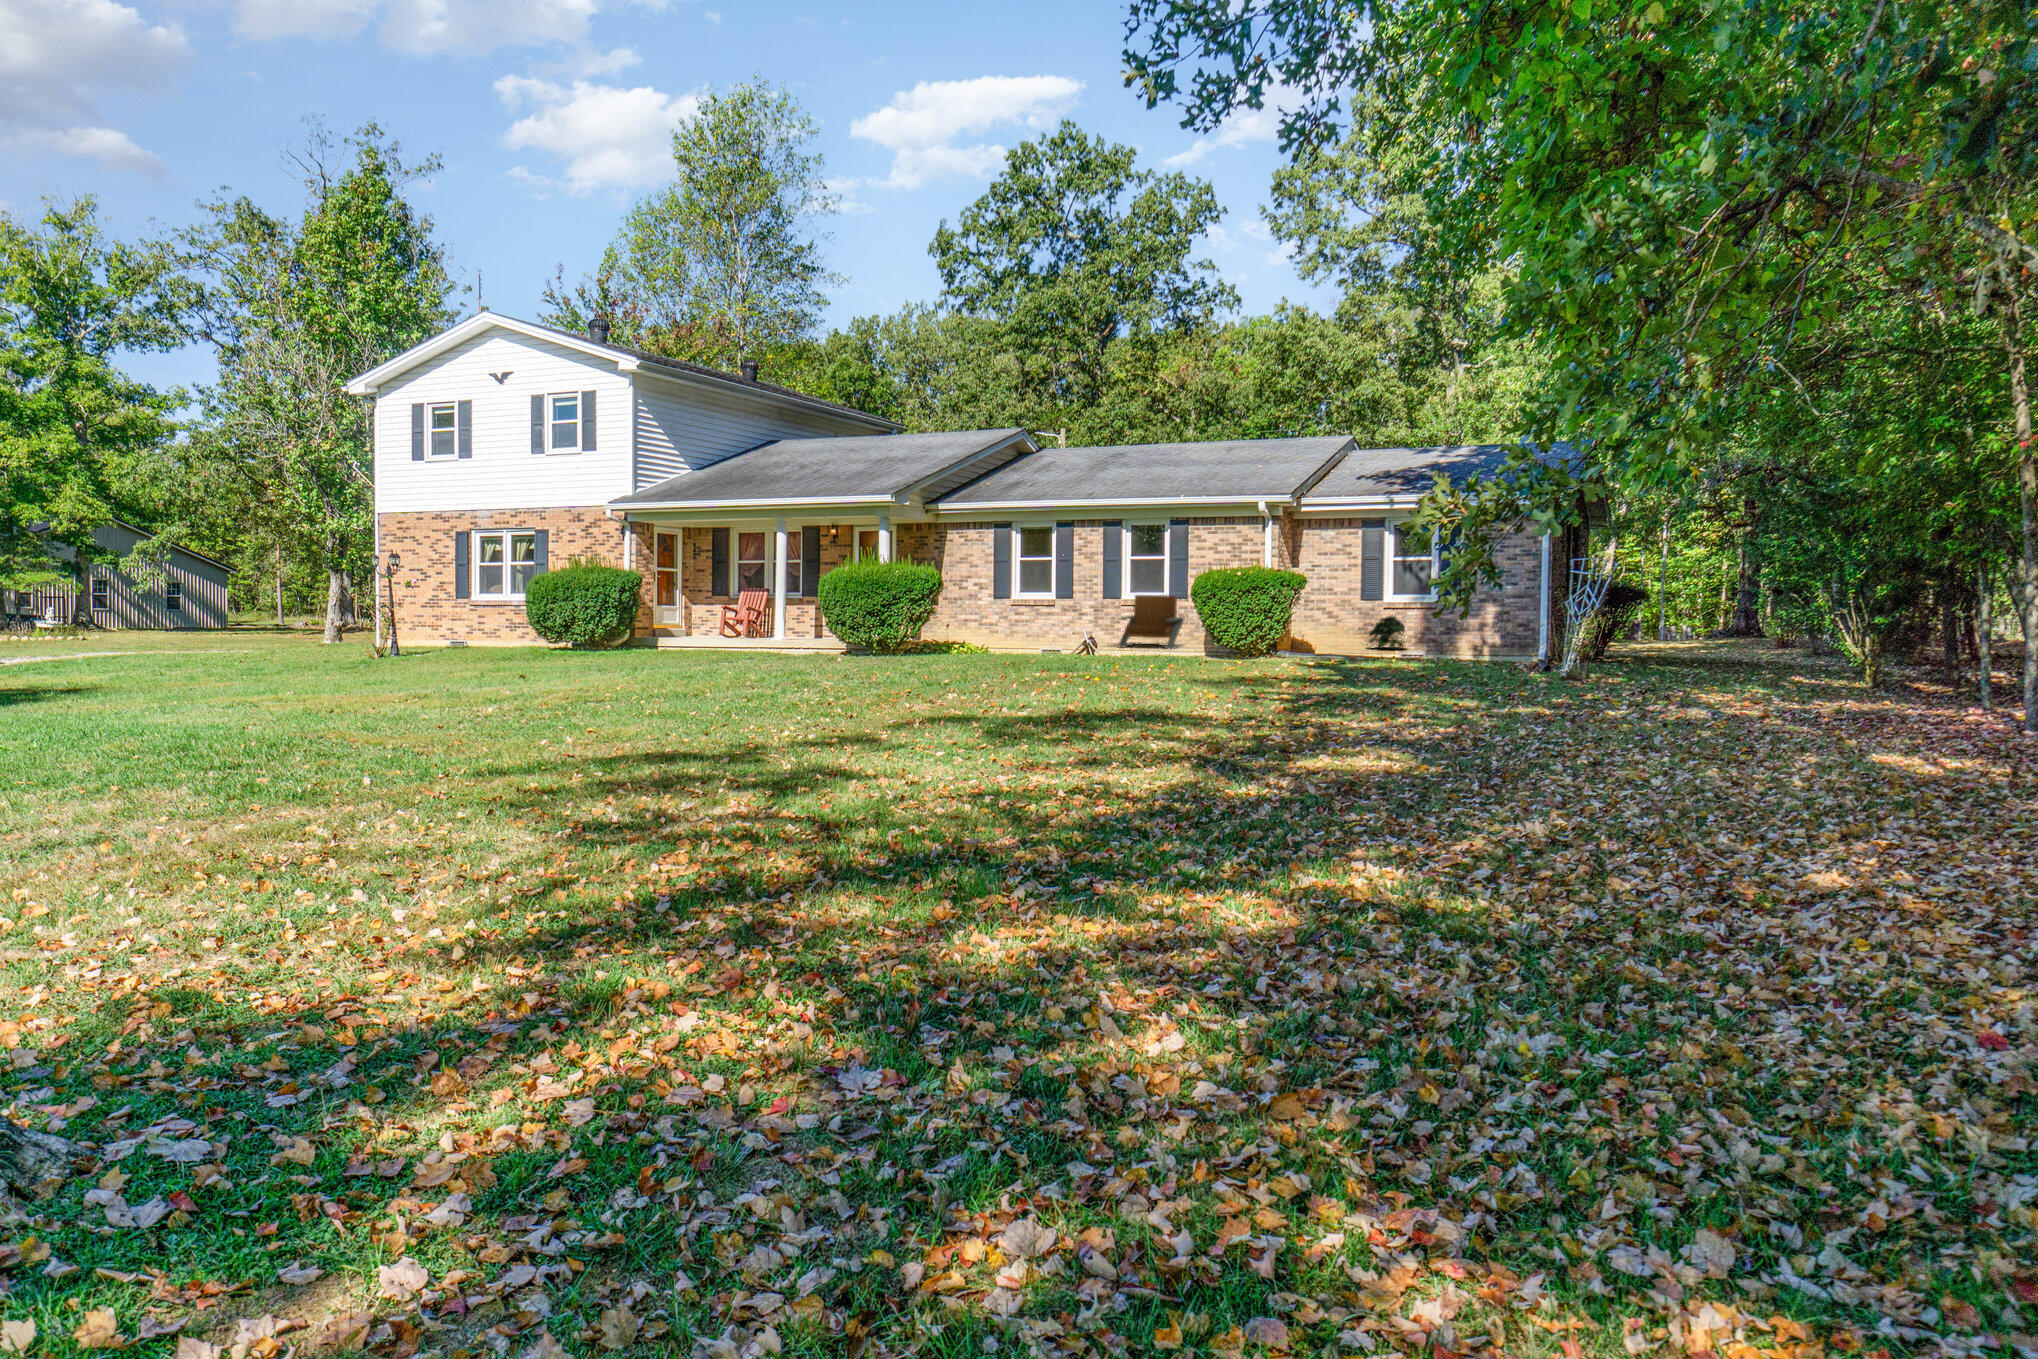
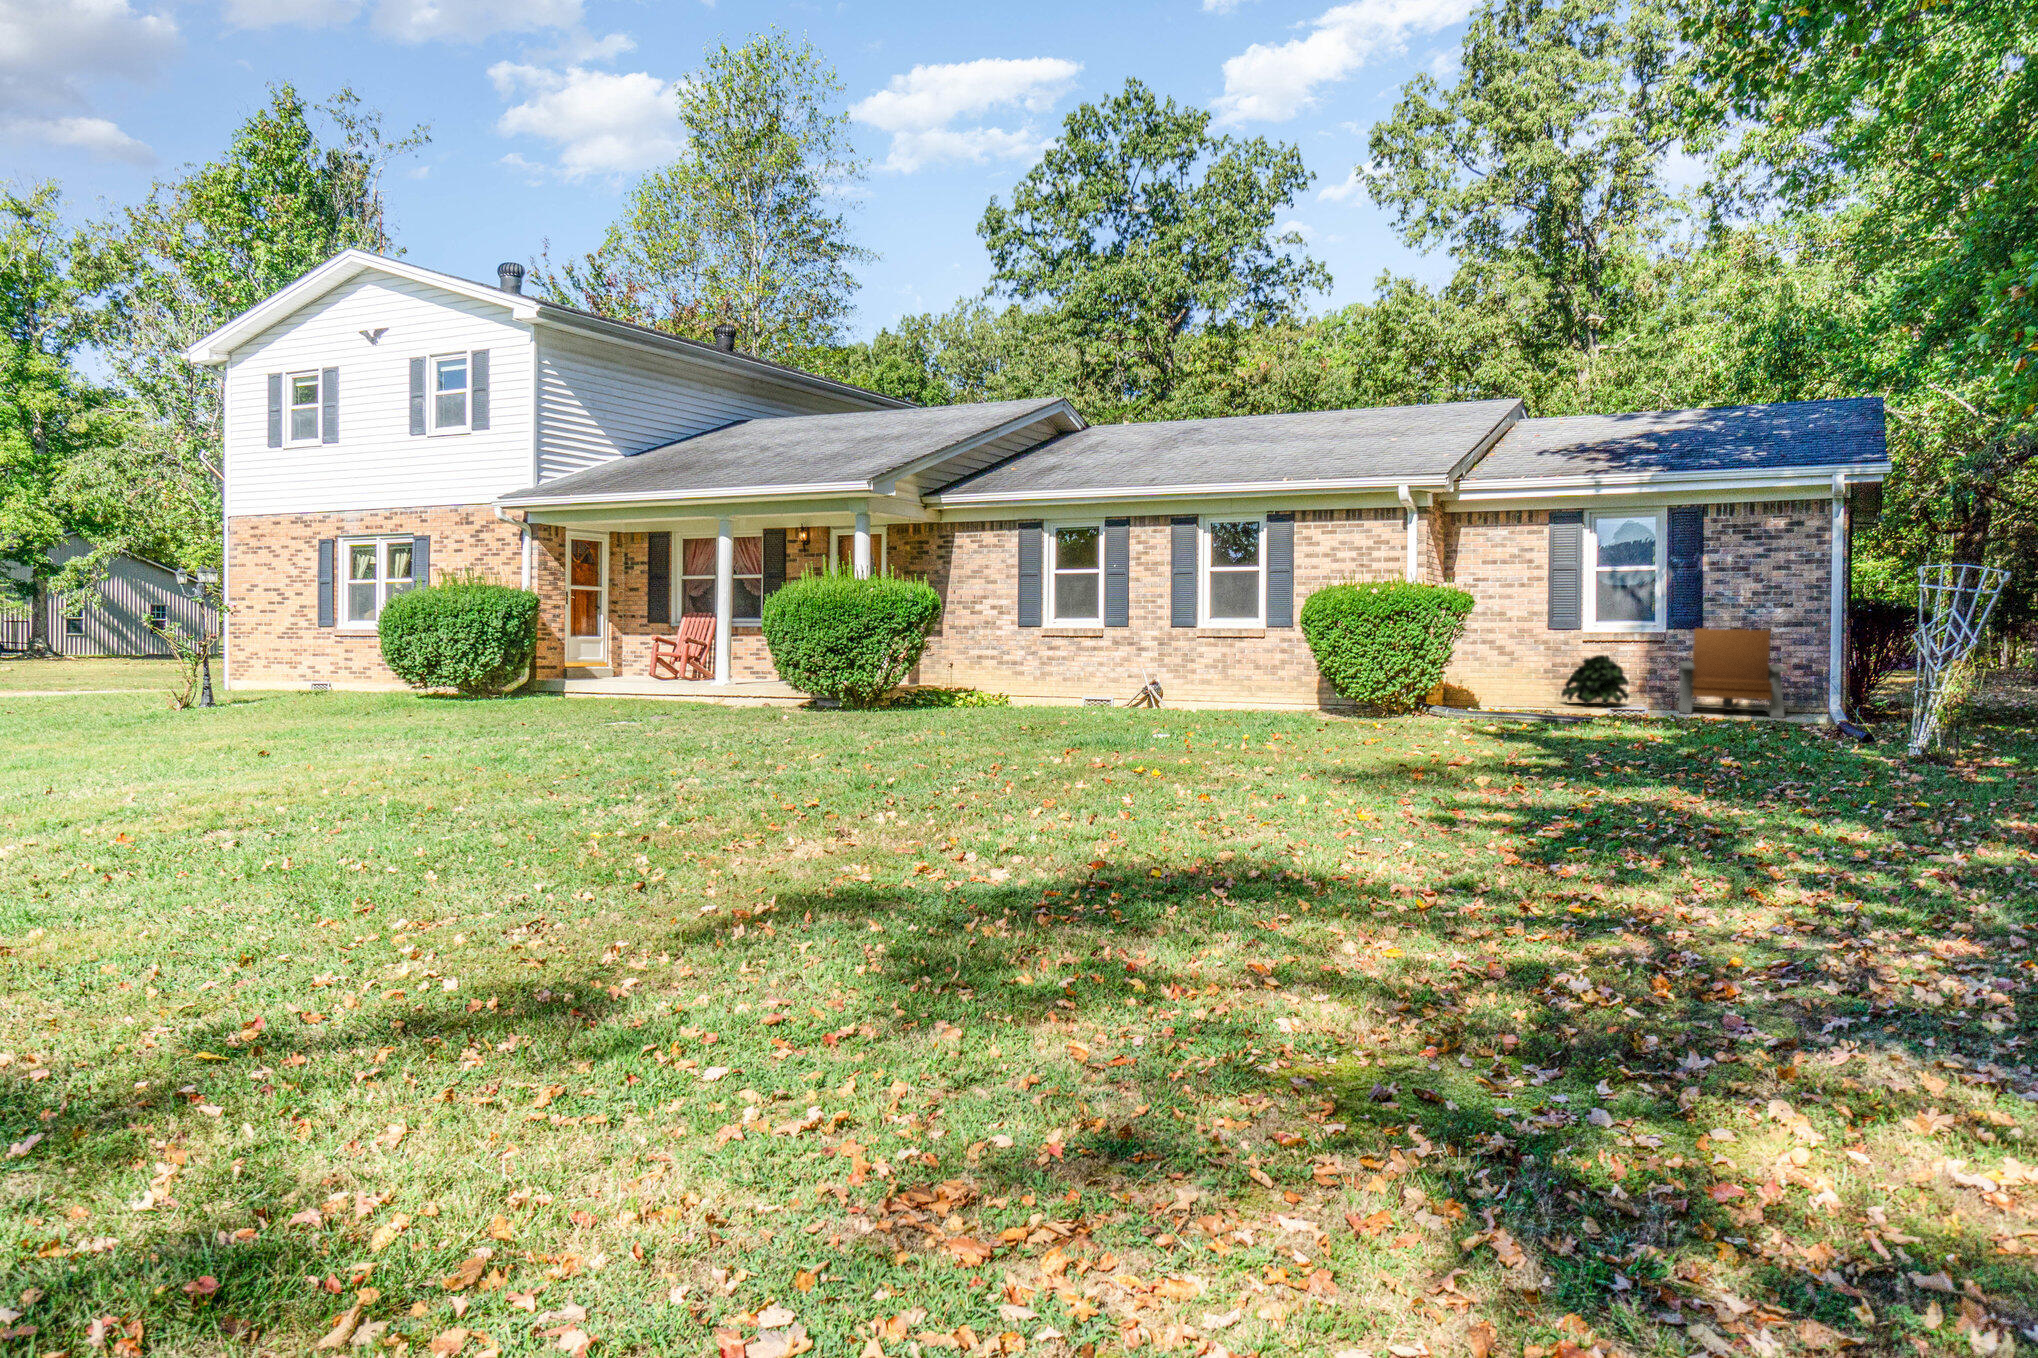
lounge chair: present [1118,595,1184,649] -> present [1678,628,1787,718]

